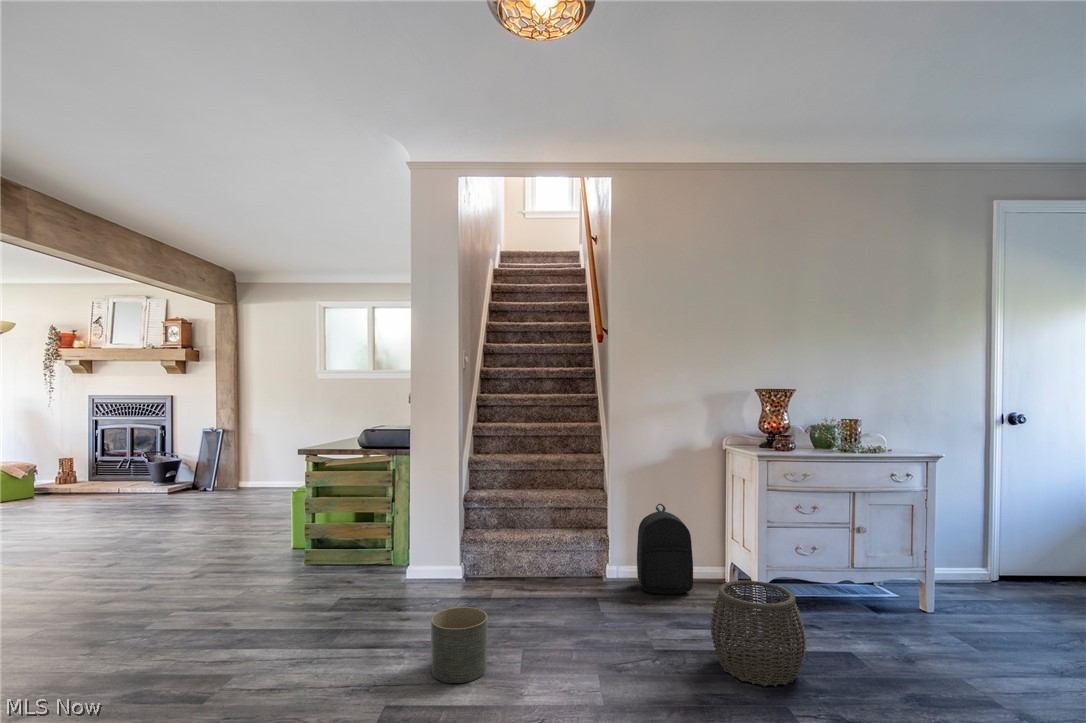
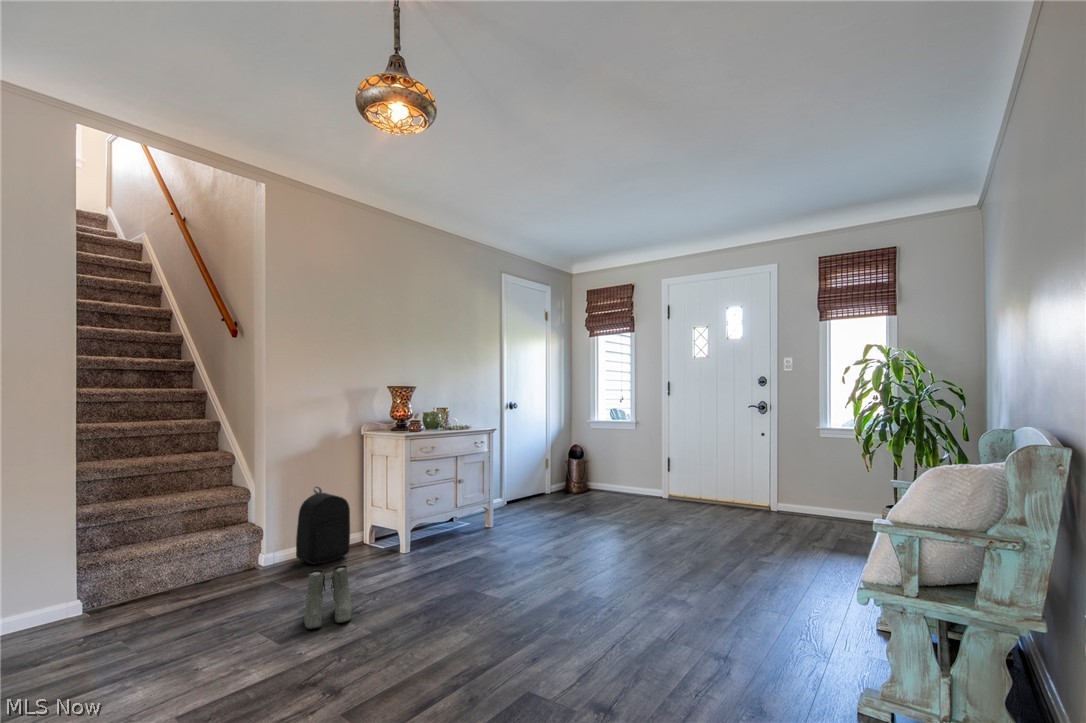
woven basket: present [710,580,806,687] -> none [412,522,475,590]
boots: none [556,597,617,671] -> present [304,565,352,629]
planter: present [431,607,488,683] -> none [189,606,256,685]

